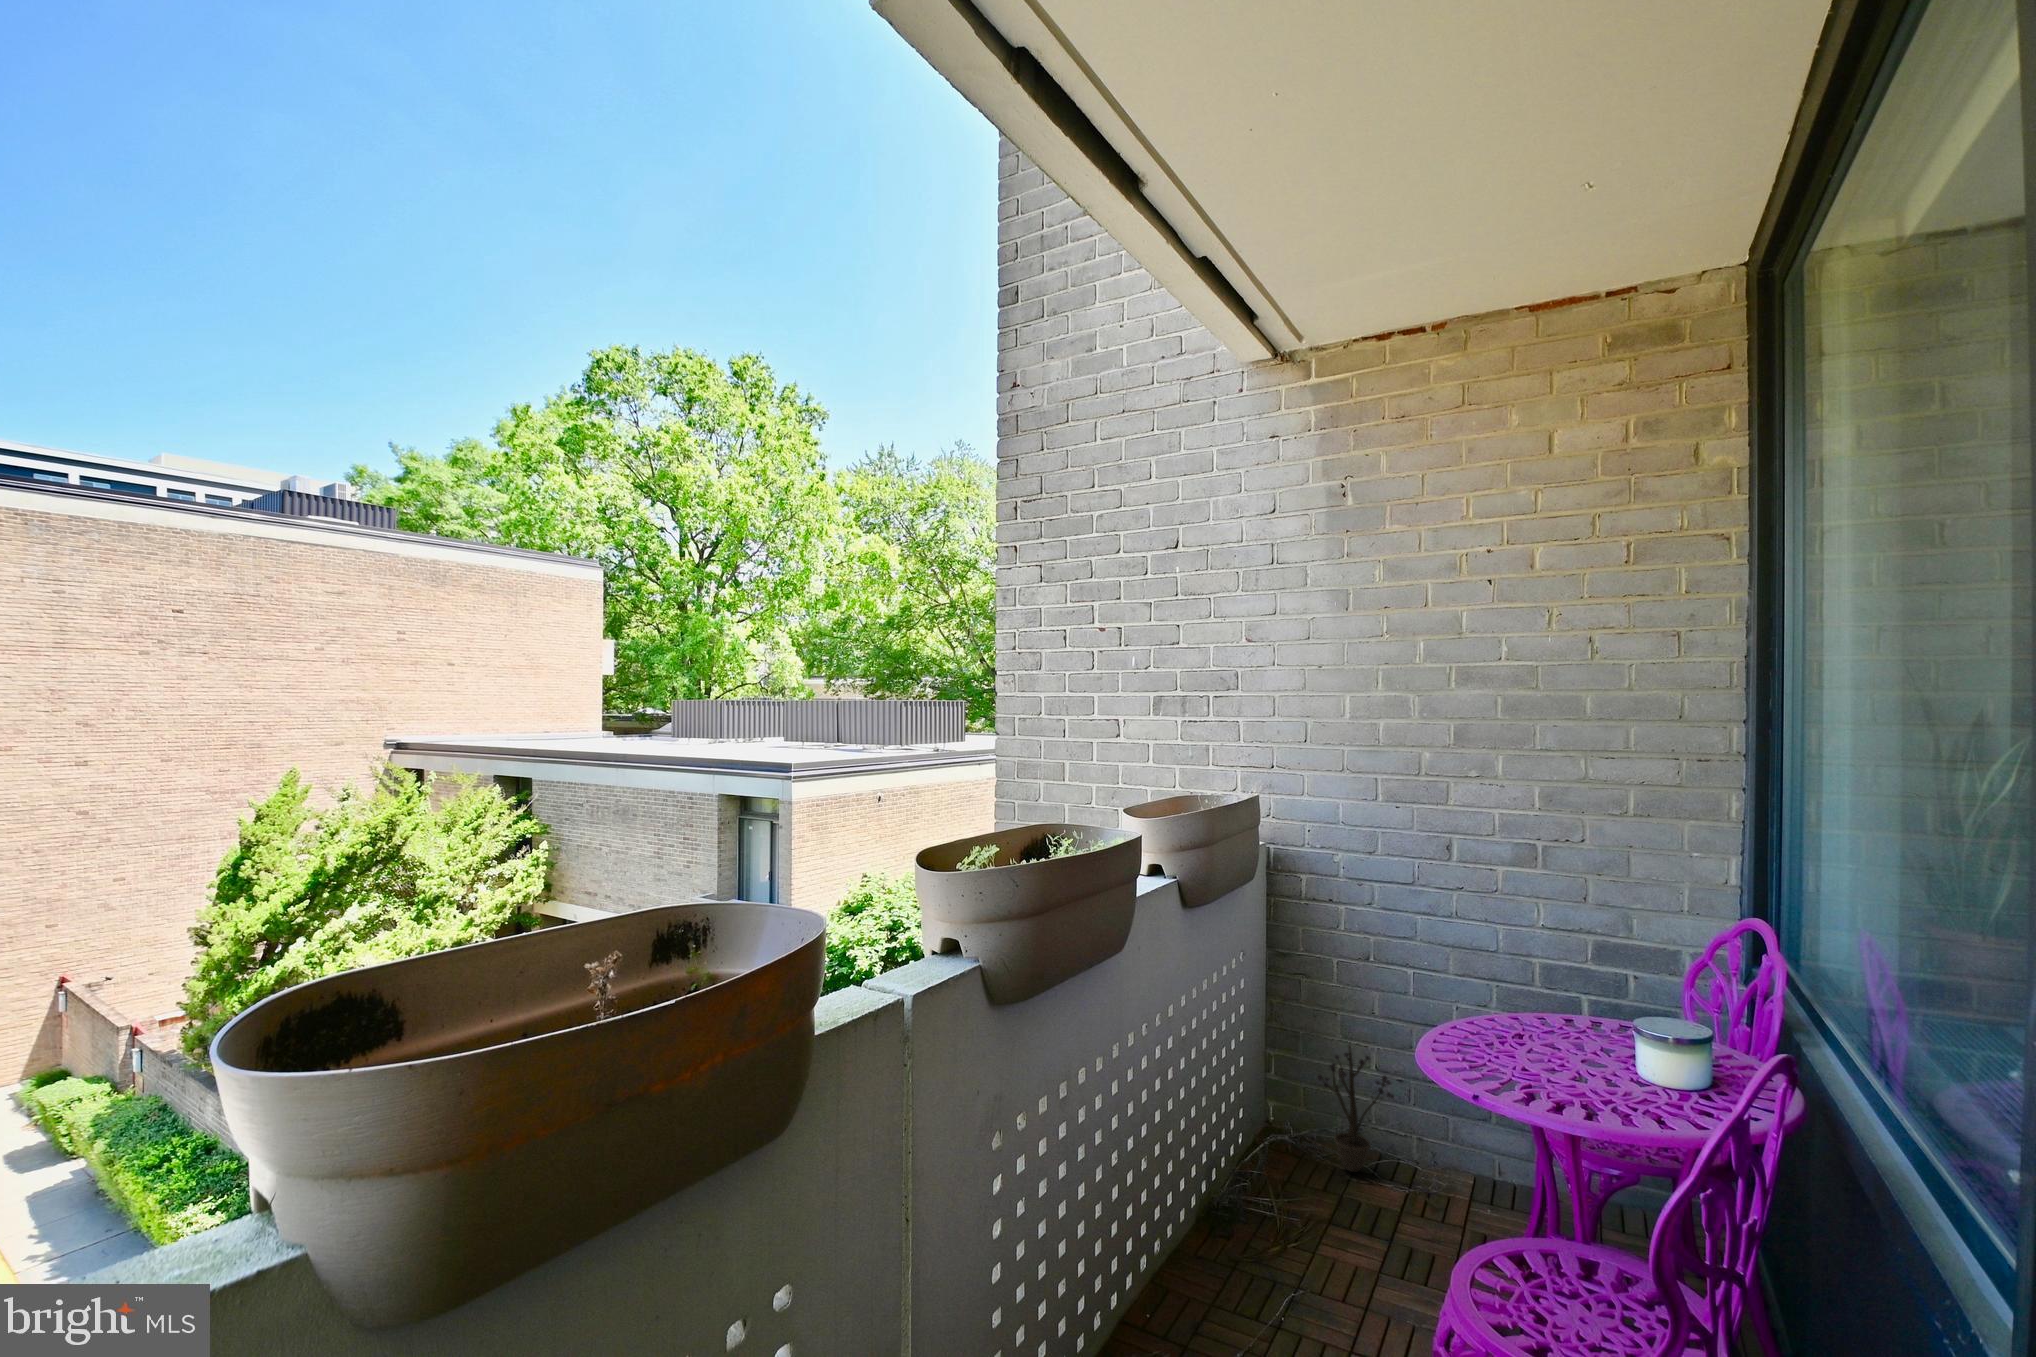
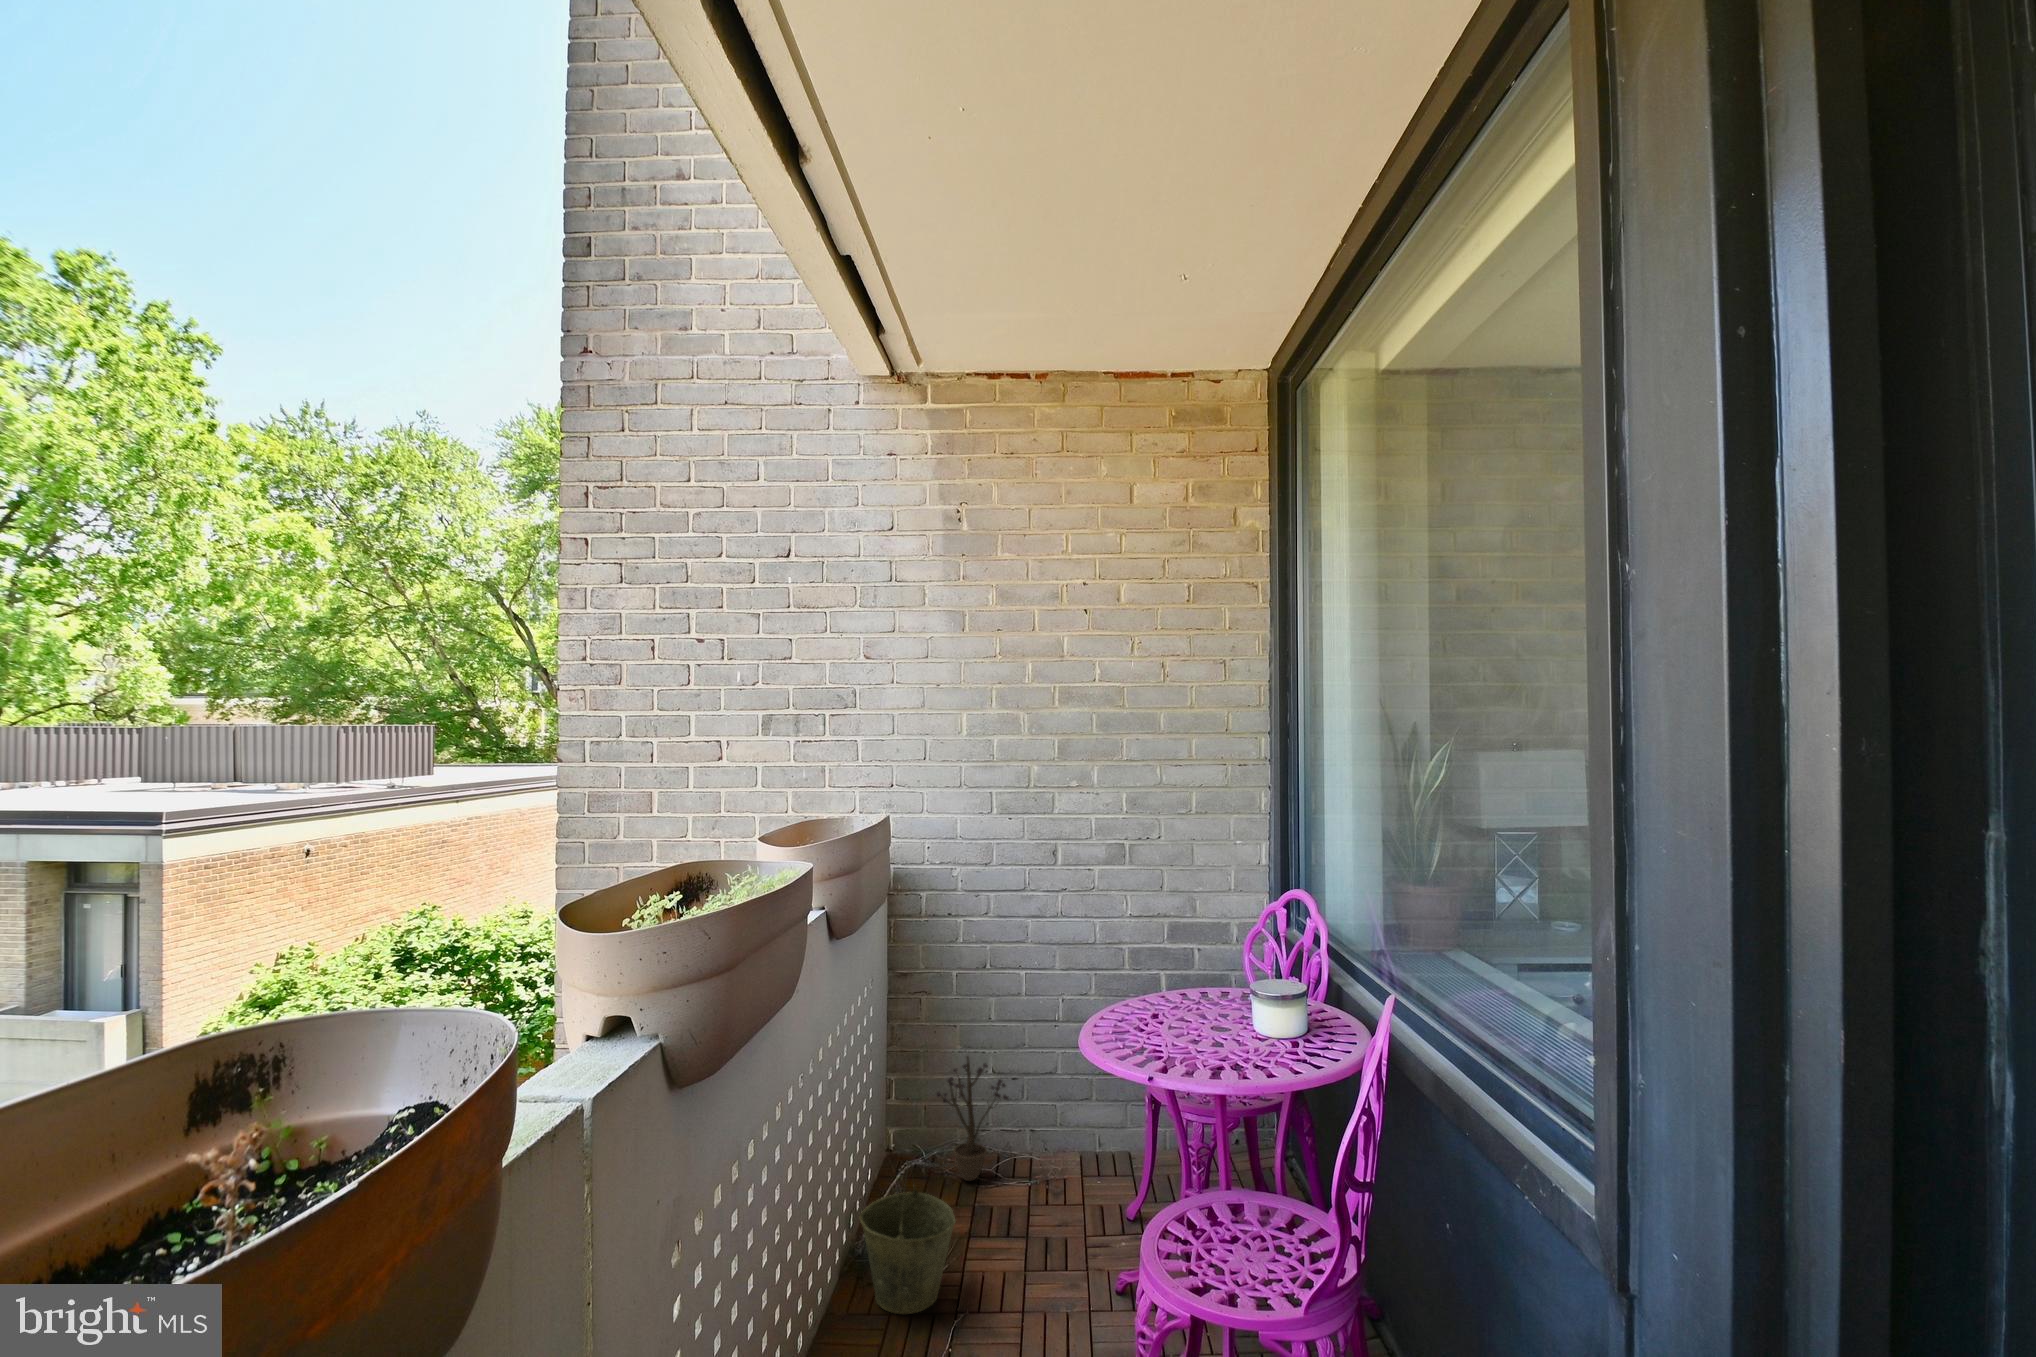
bucket: none [1214,1130,1307,1277] -> present [859,1162,956,1314]

